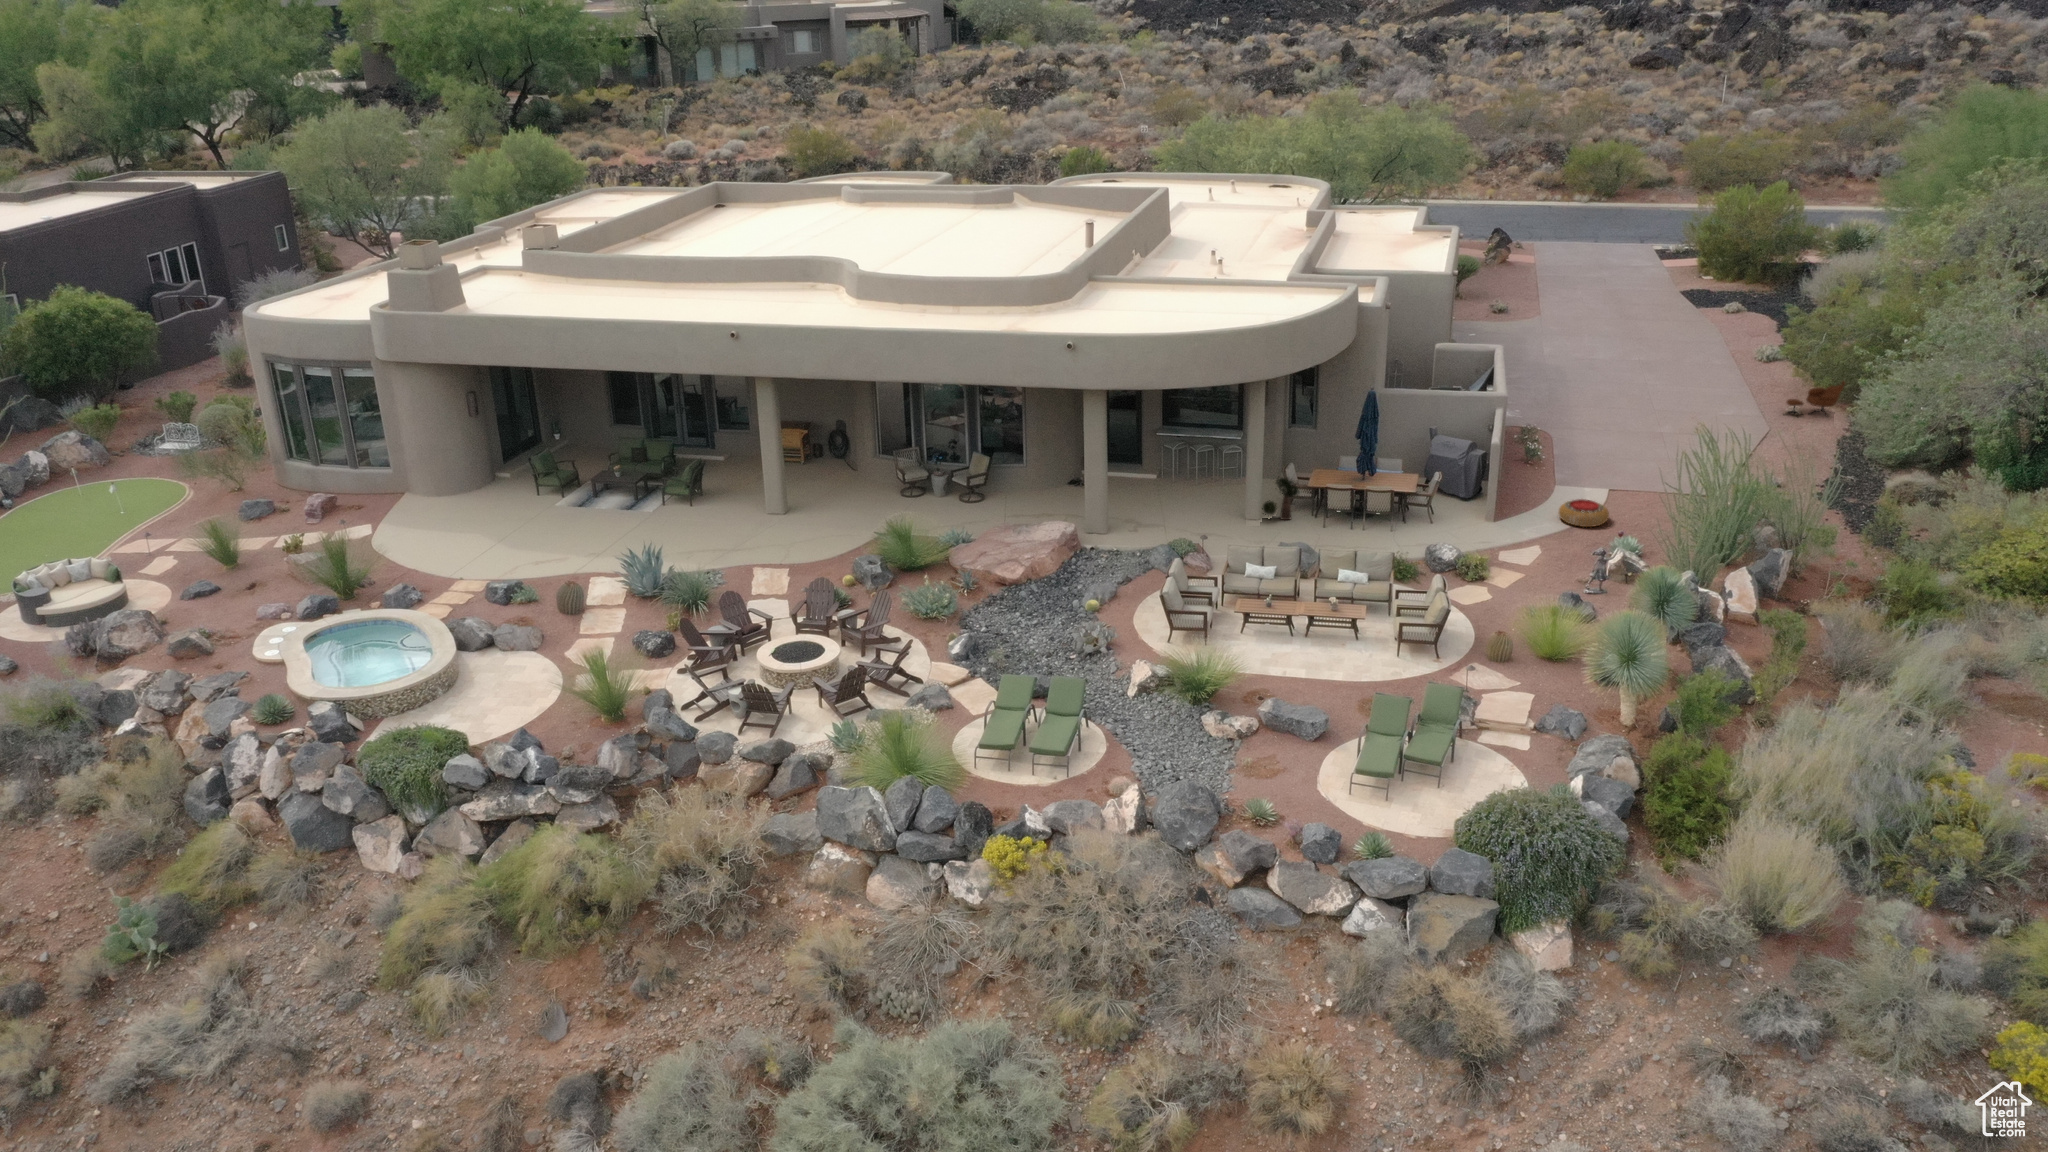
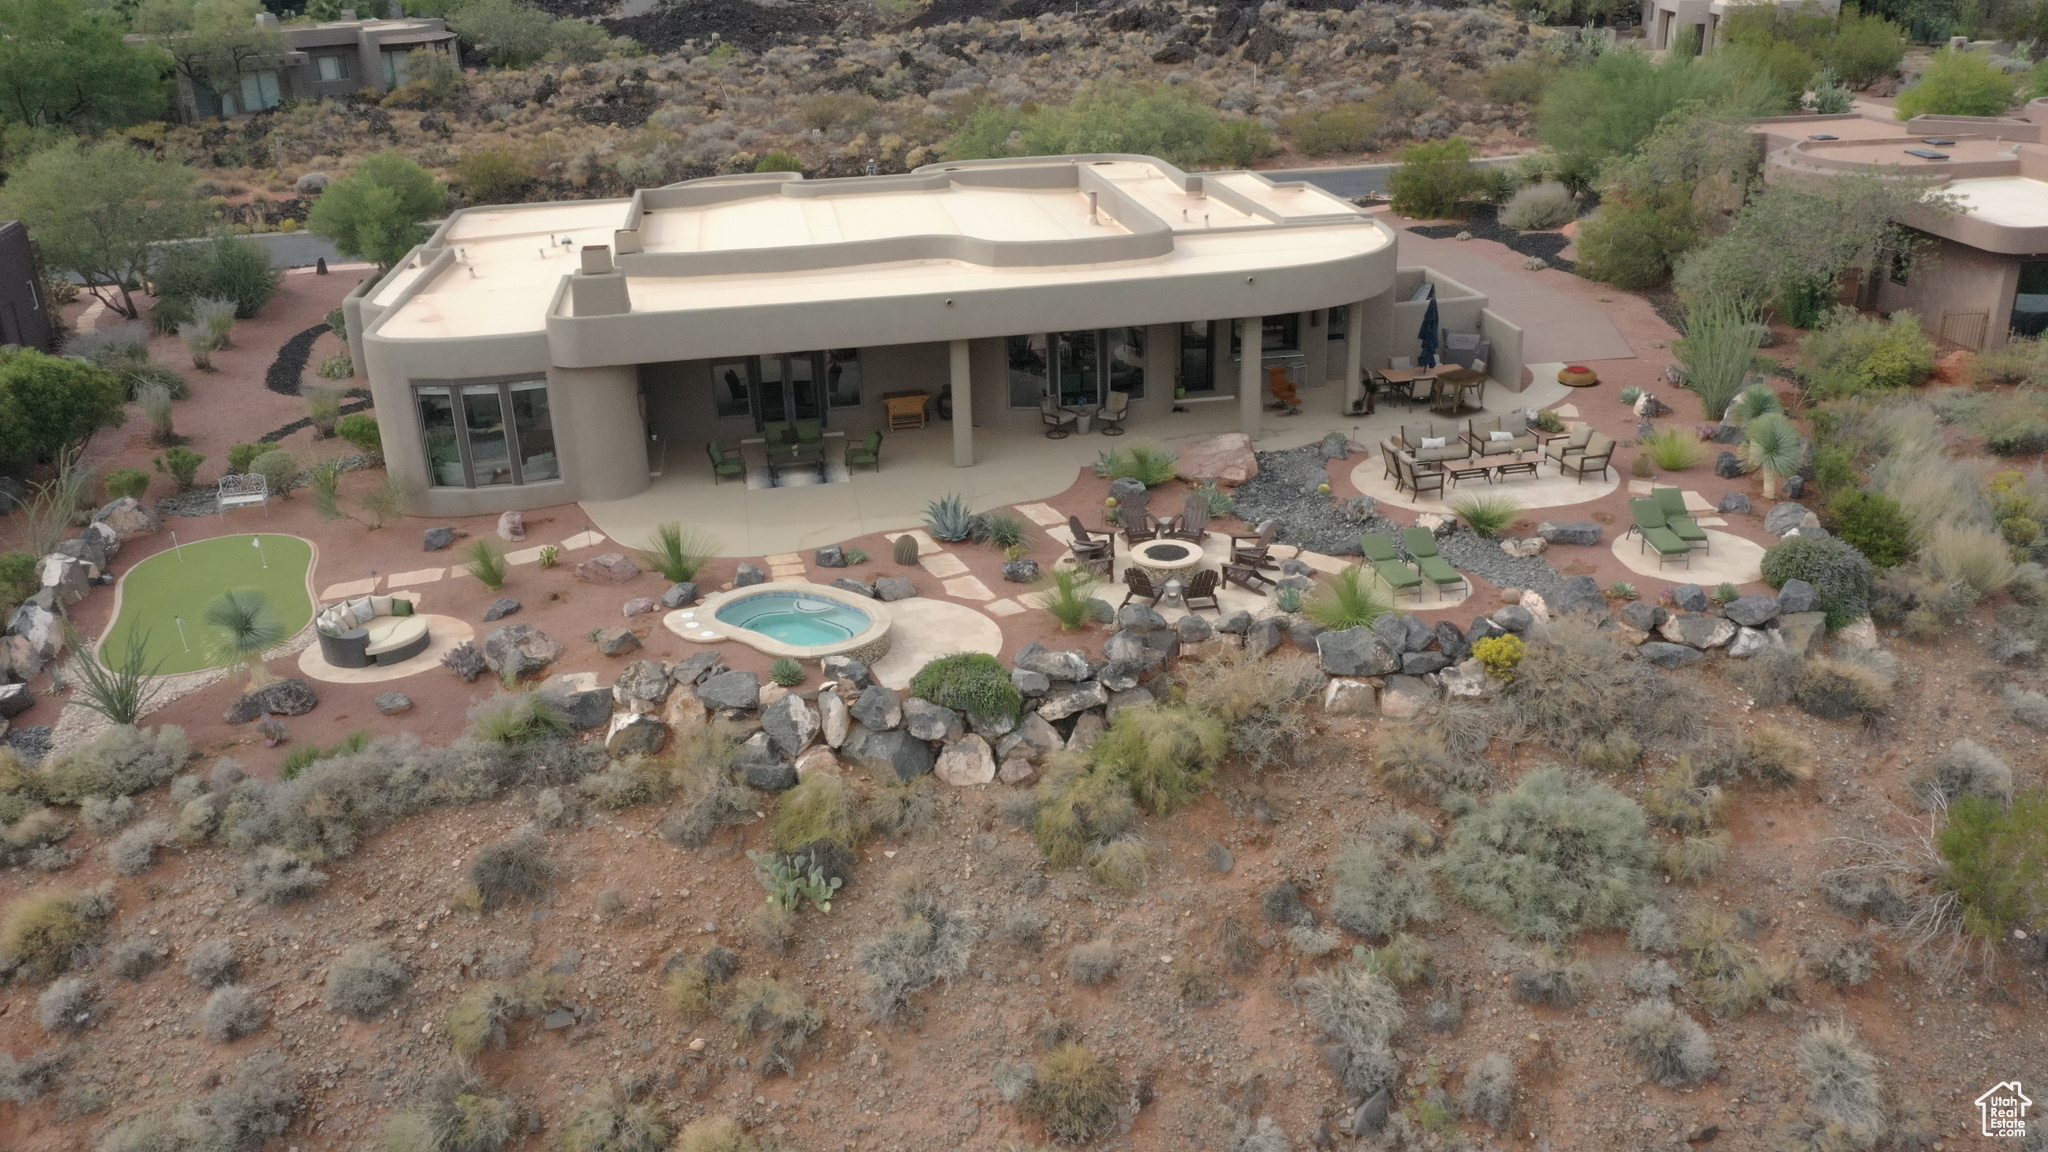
lounge chair: present [1787,381,1845,414] -> present [1268,366,1302,414]
side table: none [1367,481,1429,537] -> present [1436,367,1485,413]

